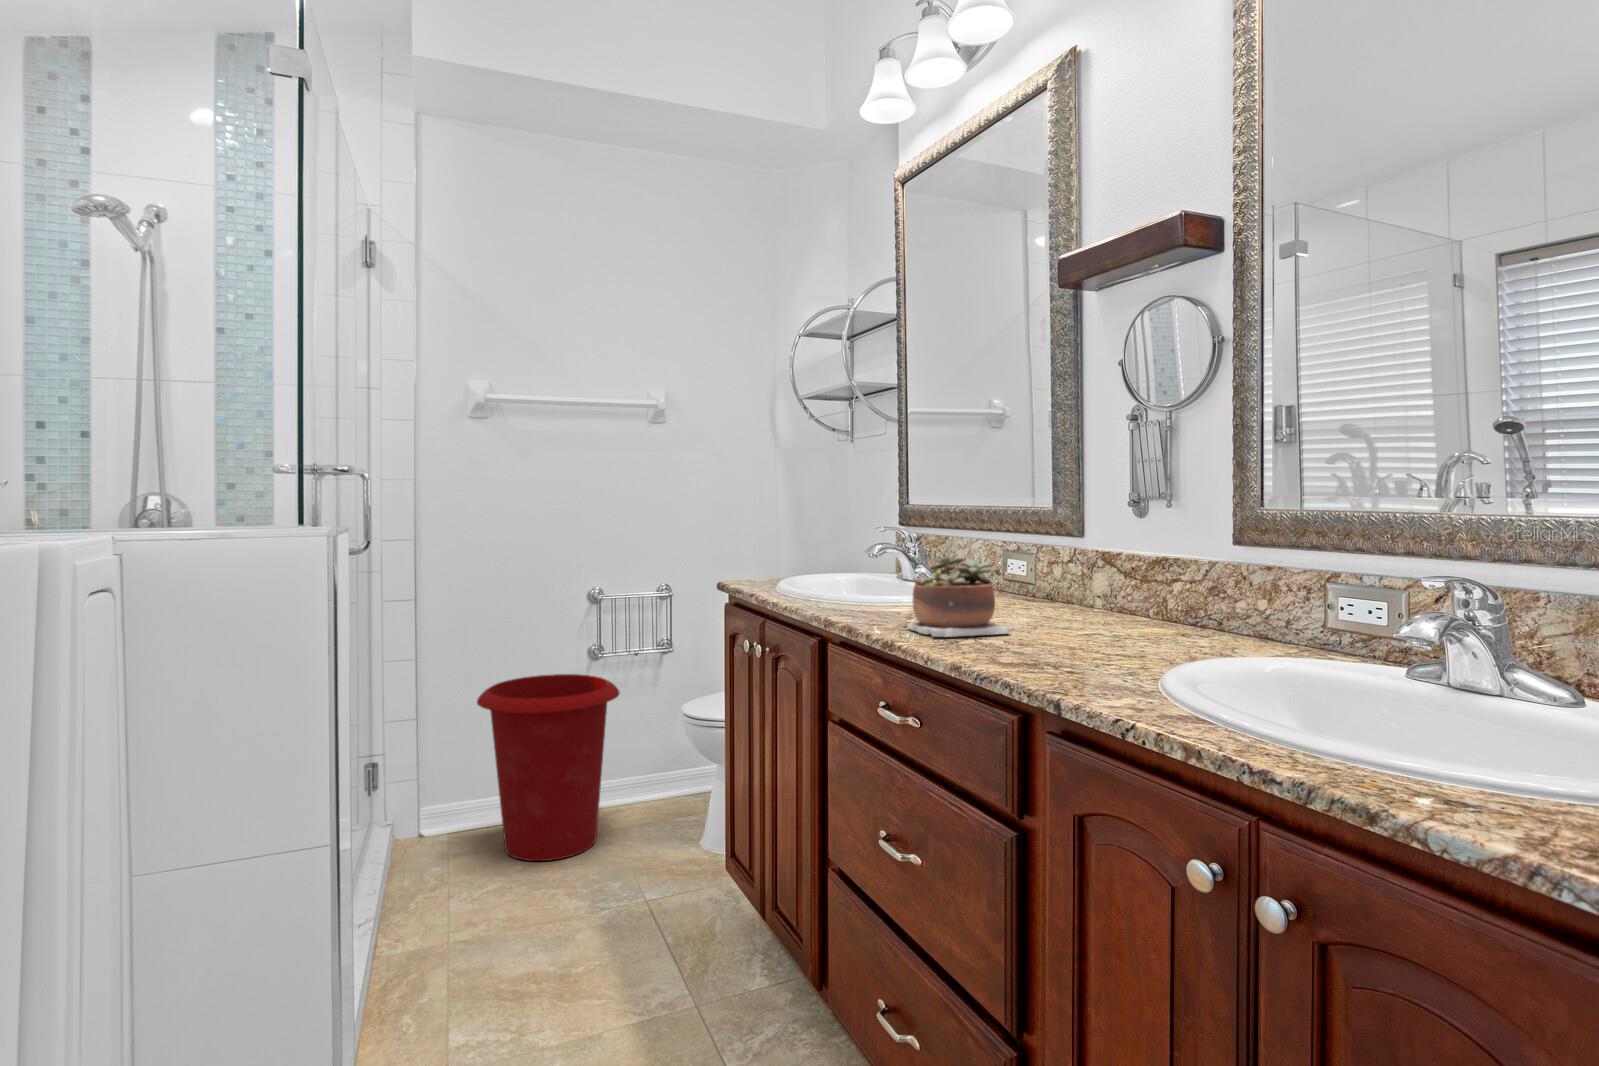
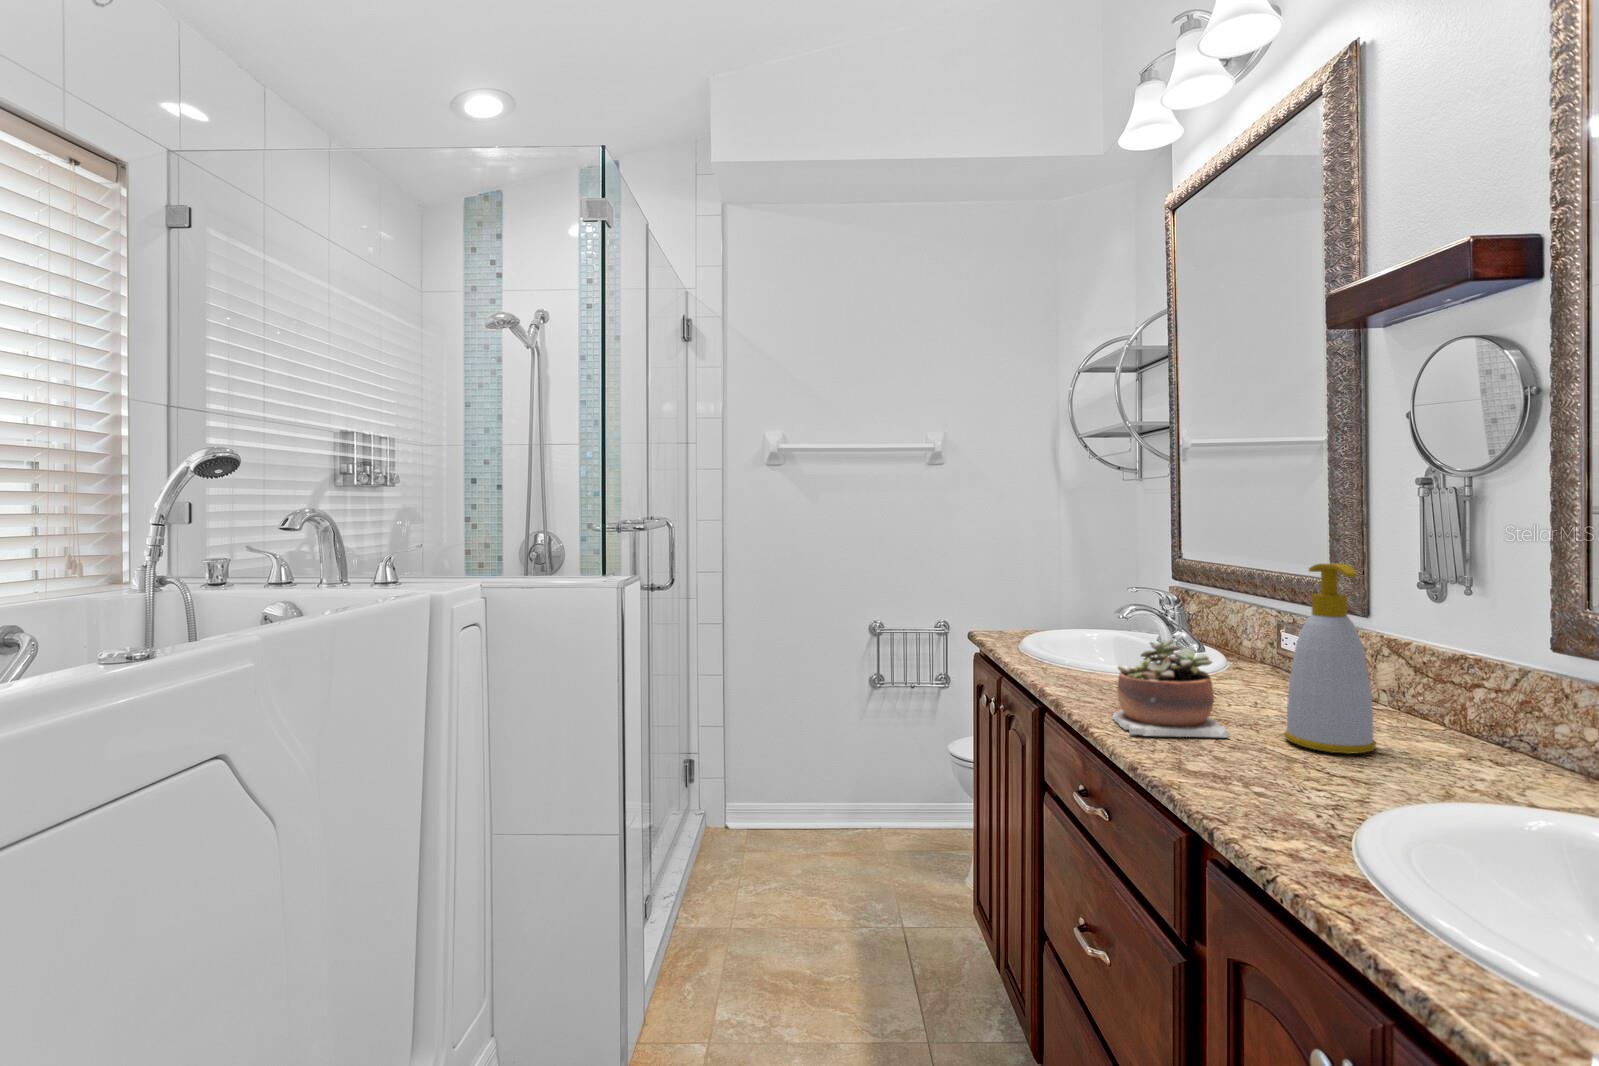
soap bottle: none [1051,476,1121,636] -> present [1284,563,1376,754]
waste bin: present [477,674,620,861] -> none [768,700,891,872]

